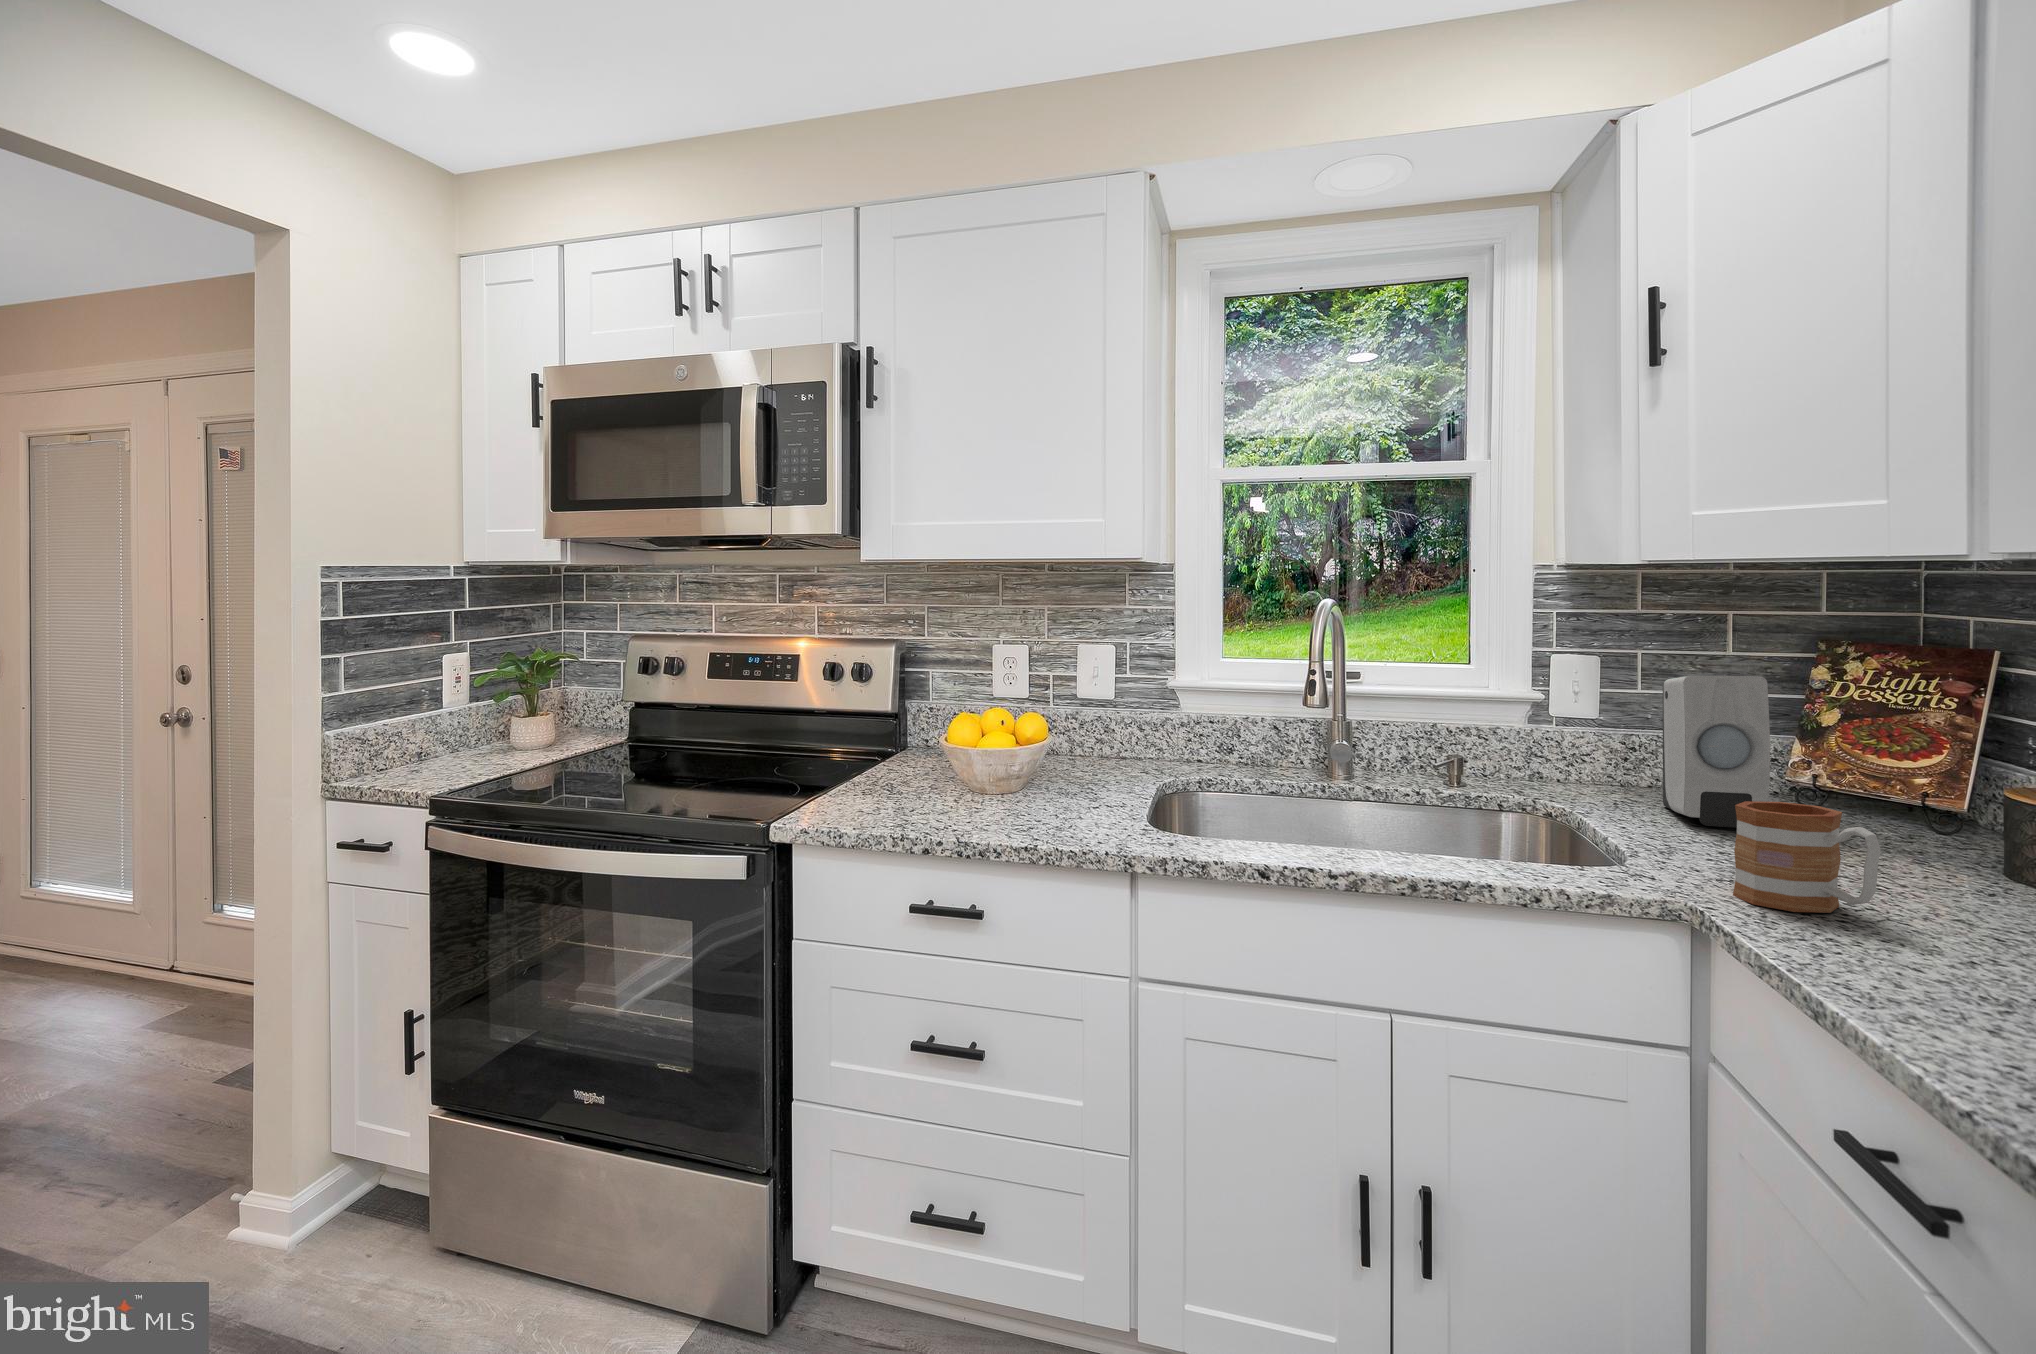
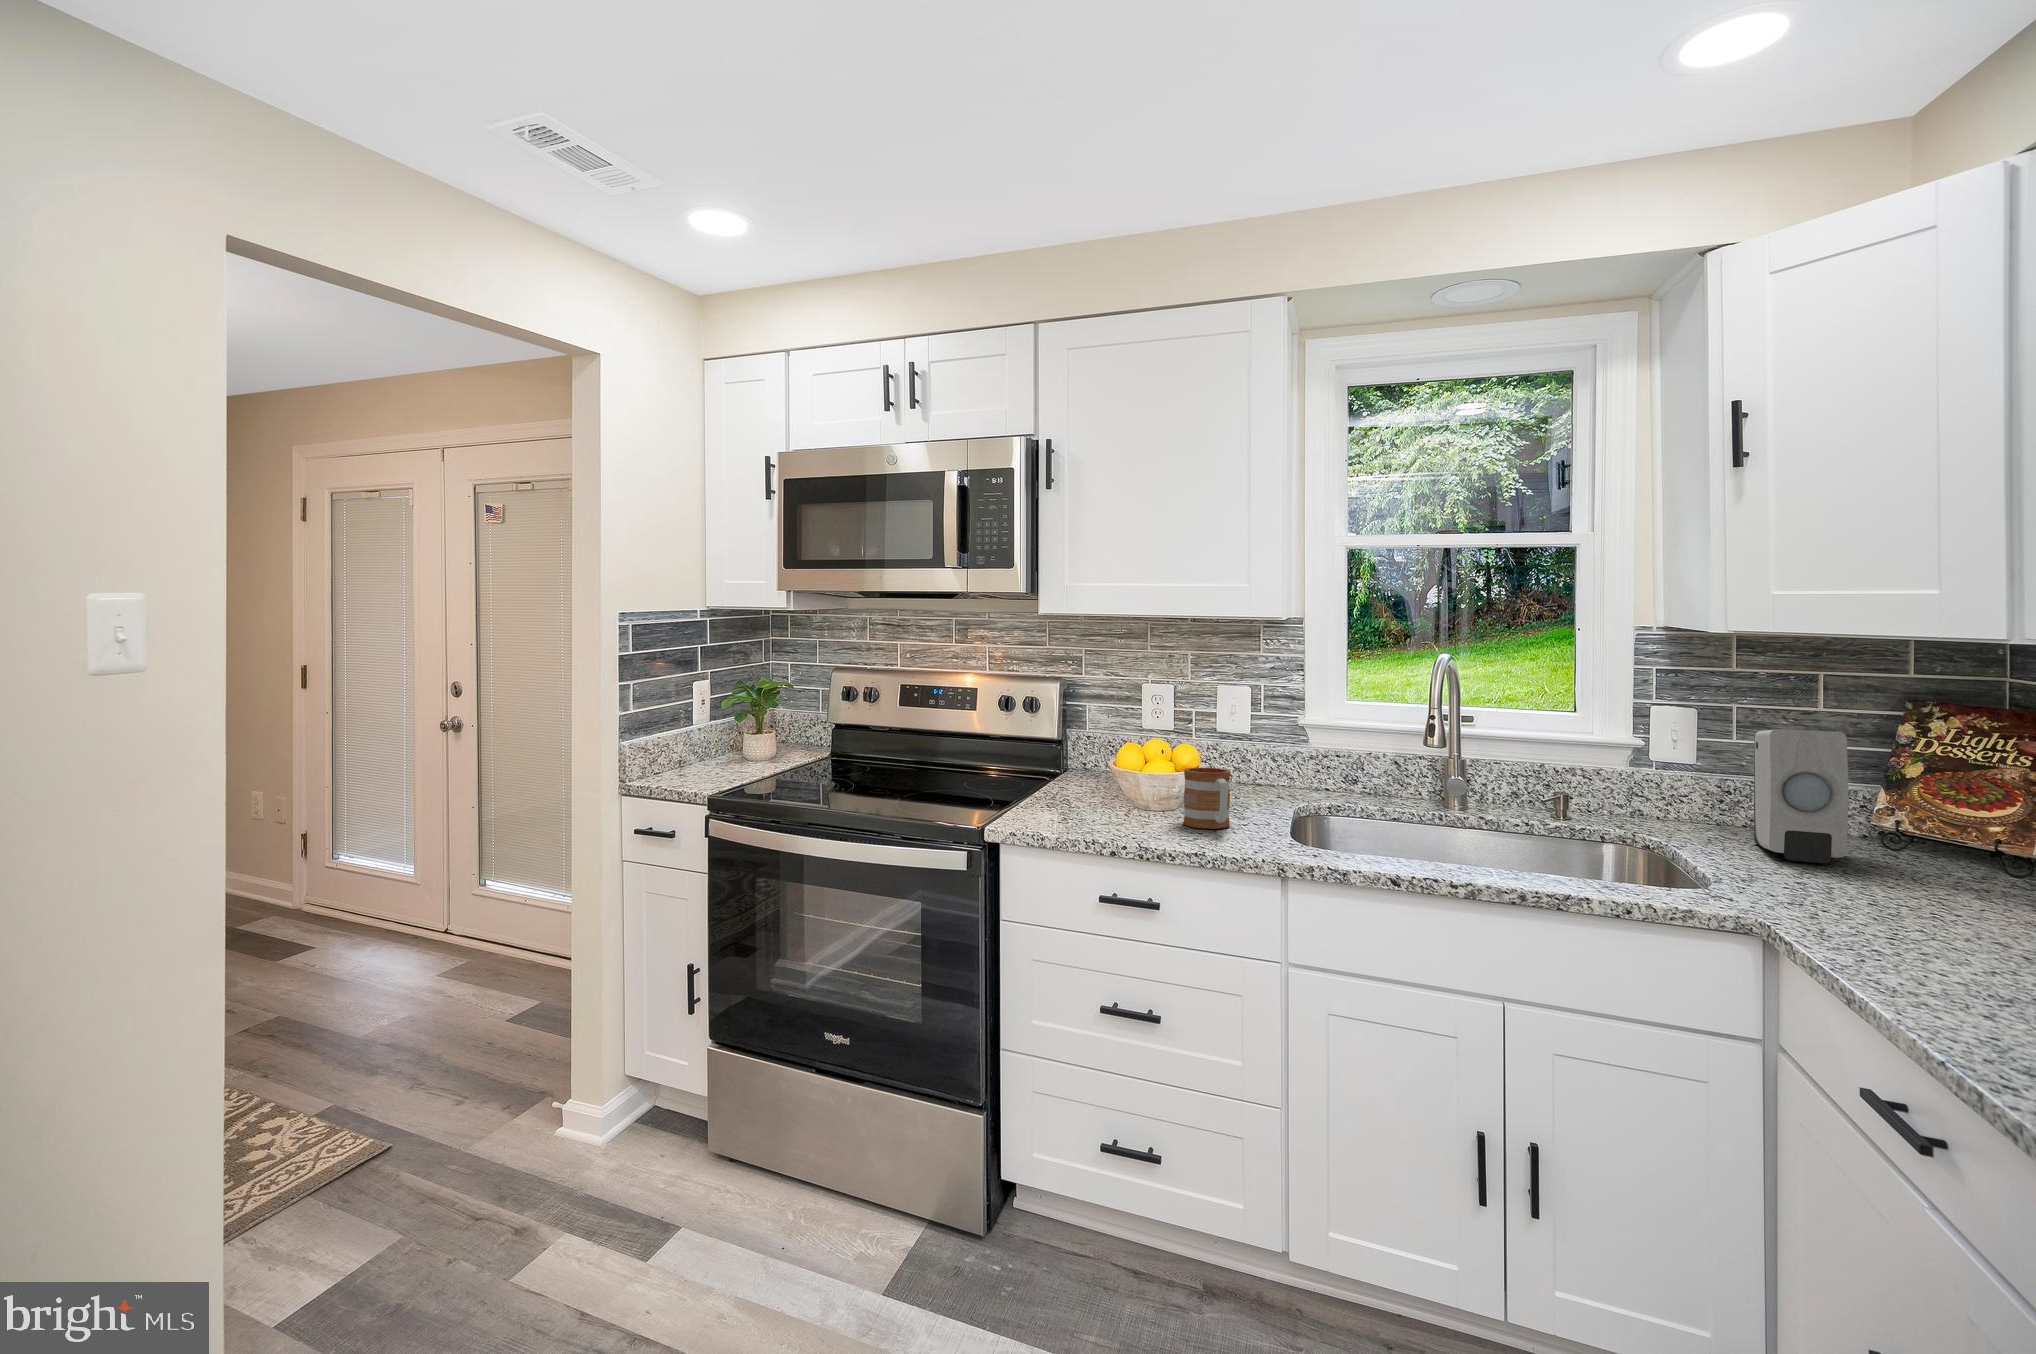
mug: present [1733,801,1881,913] -> present [1183,767,1230,829]

